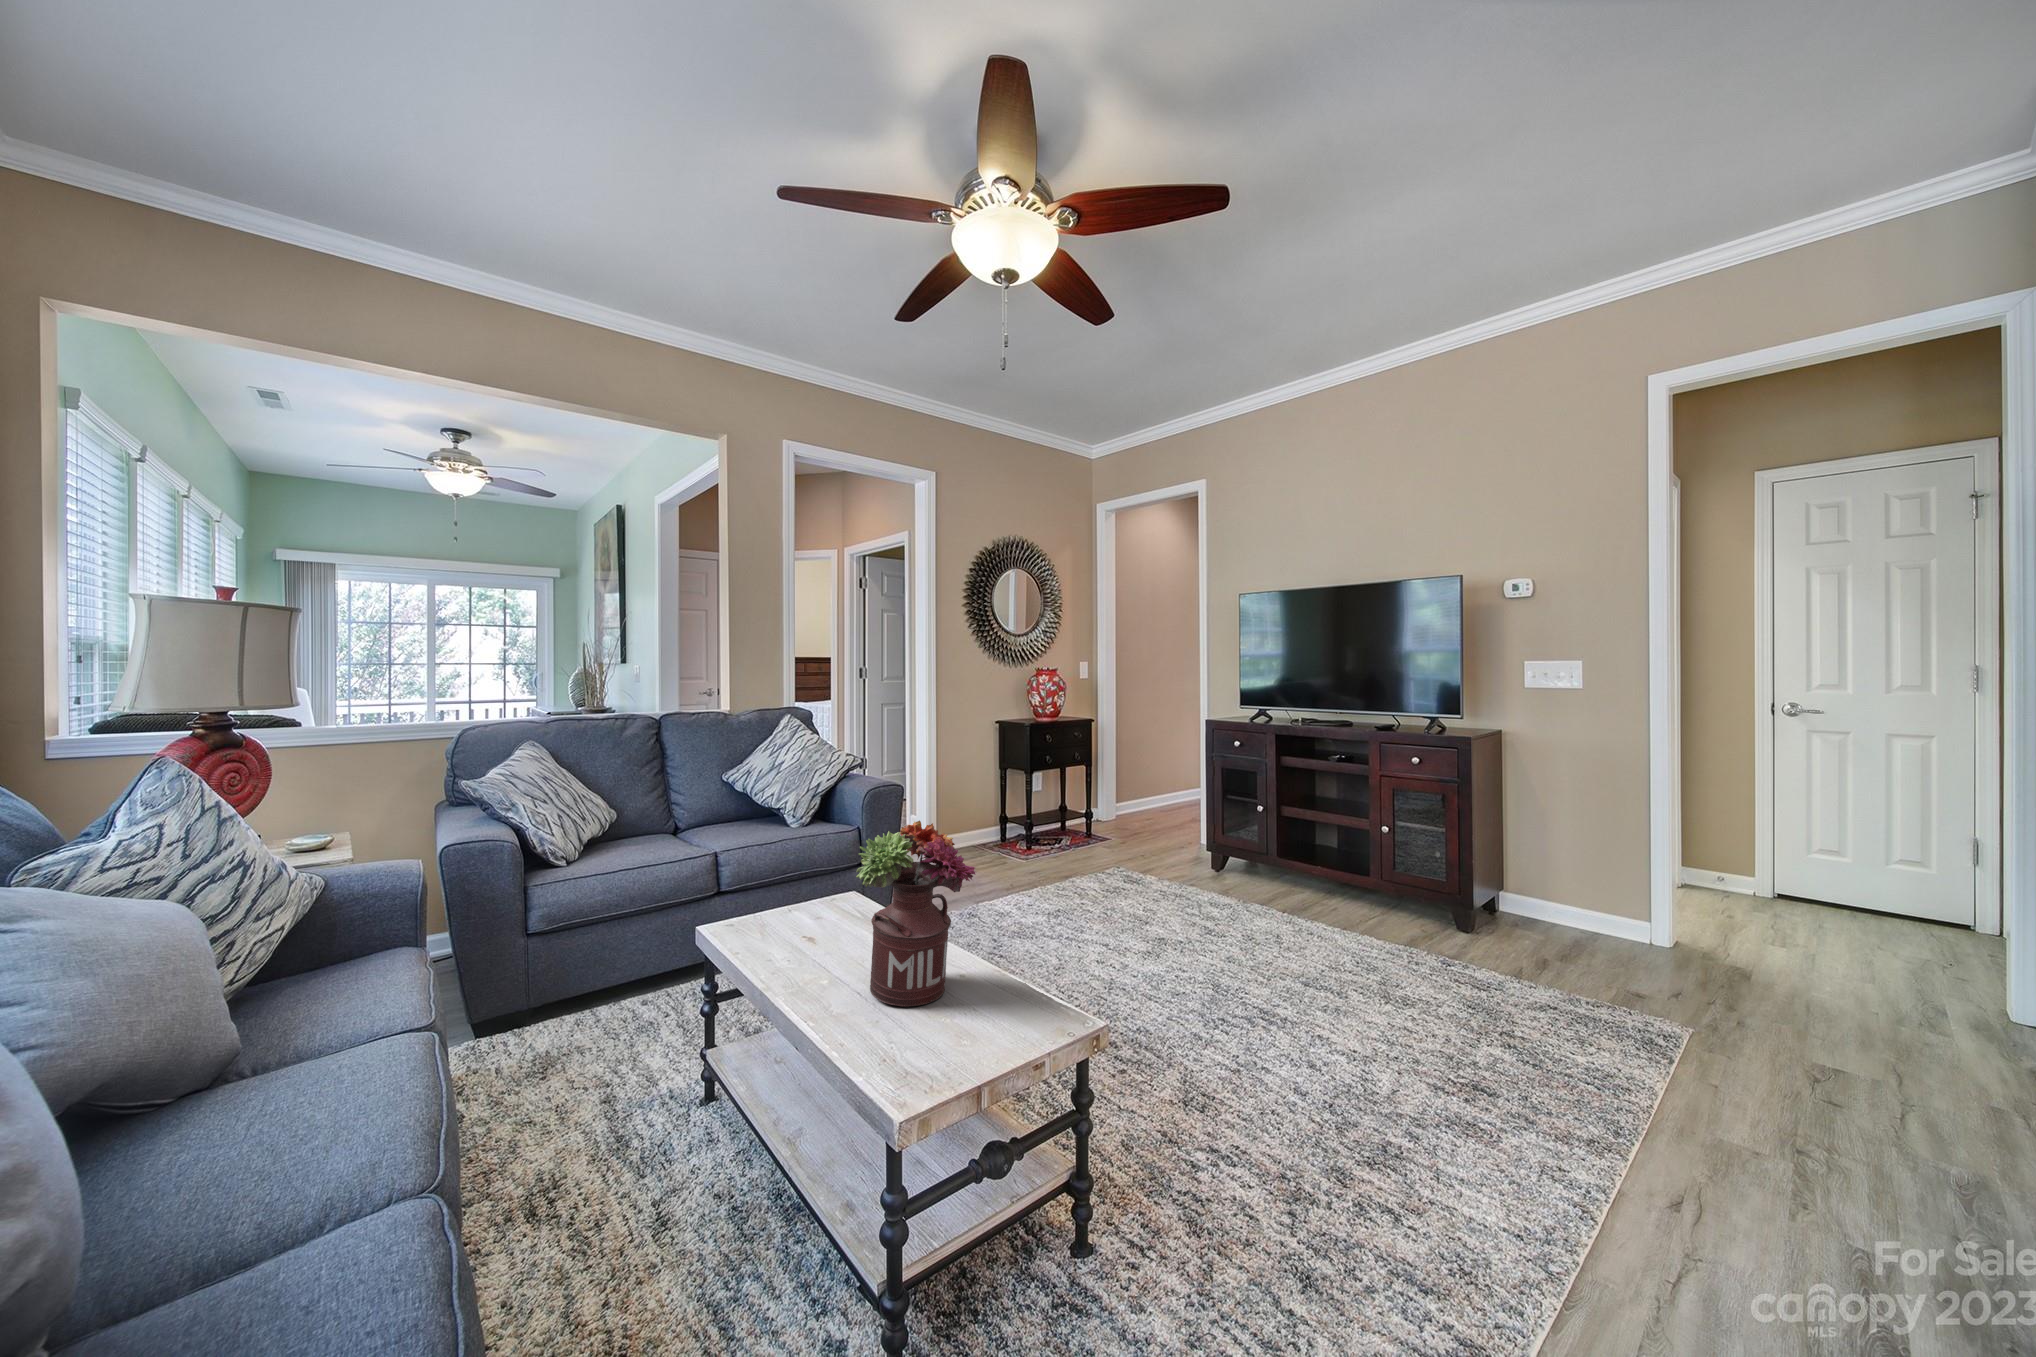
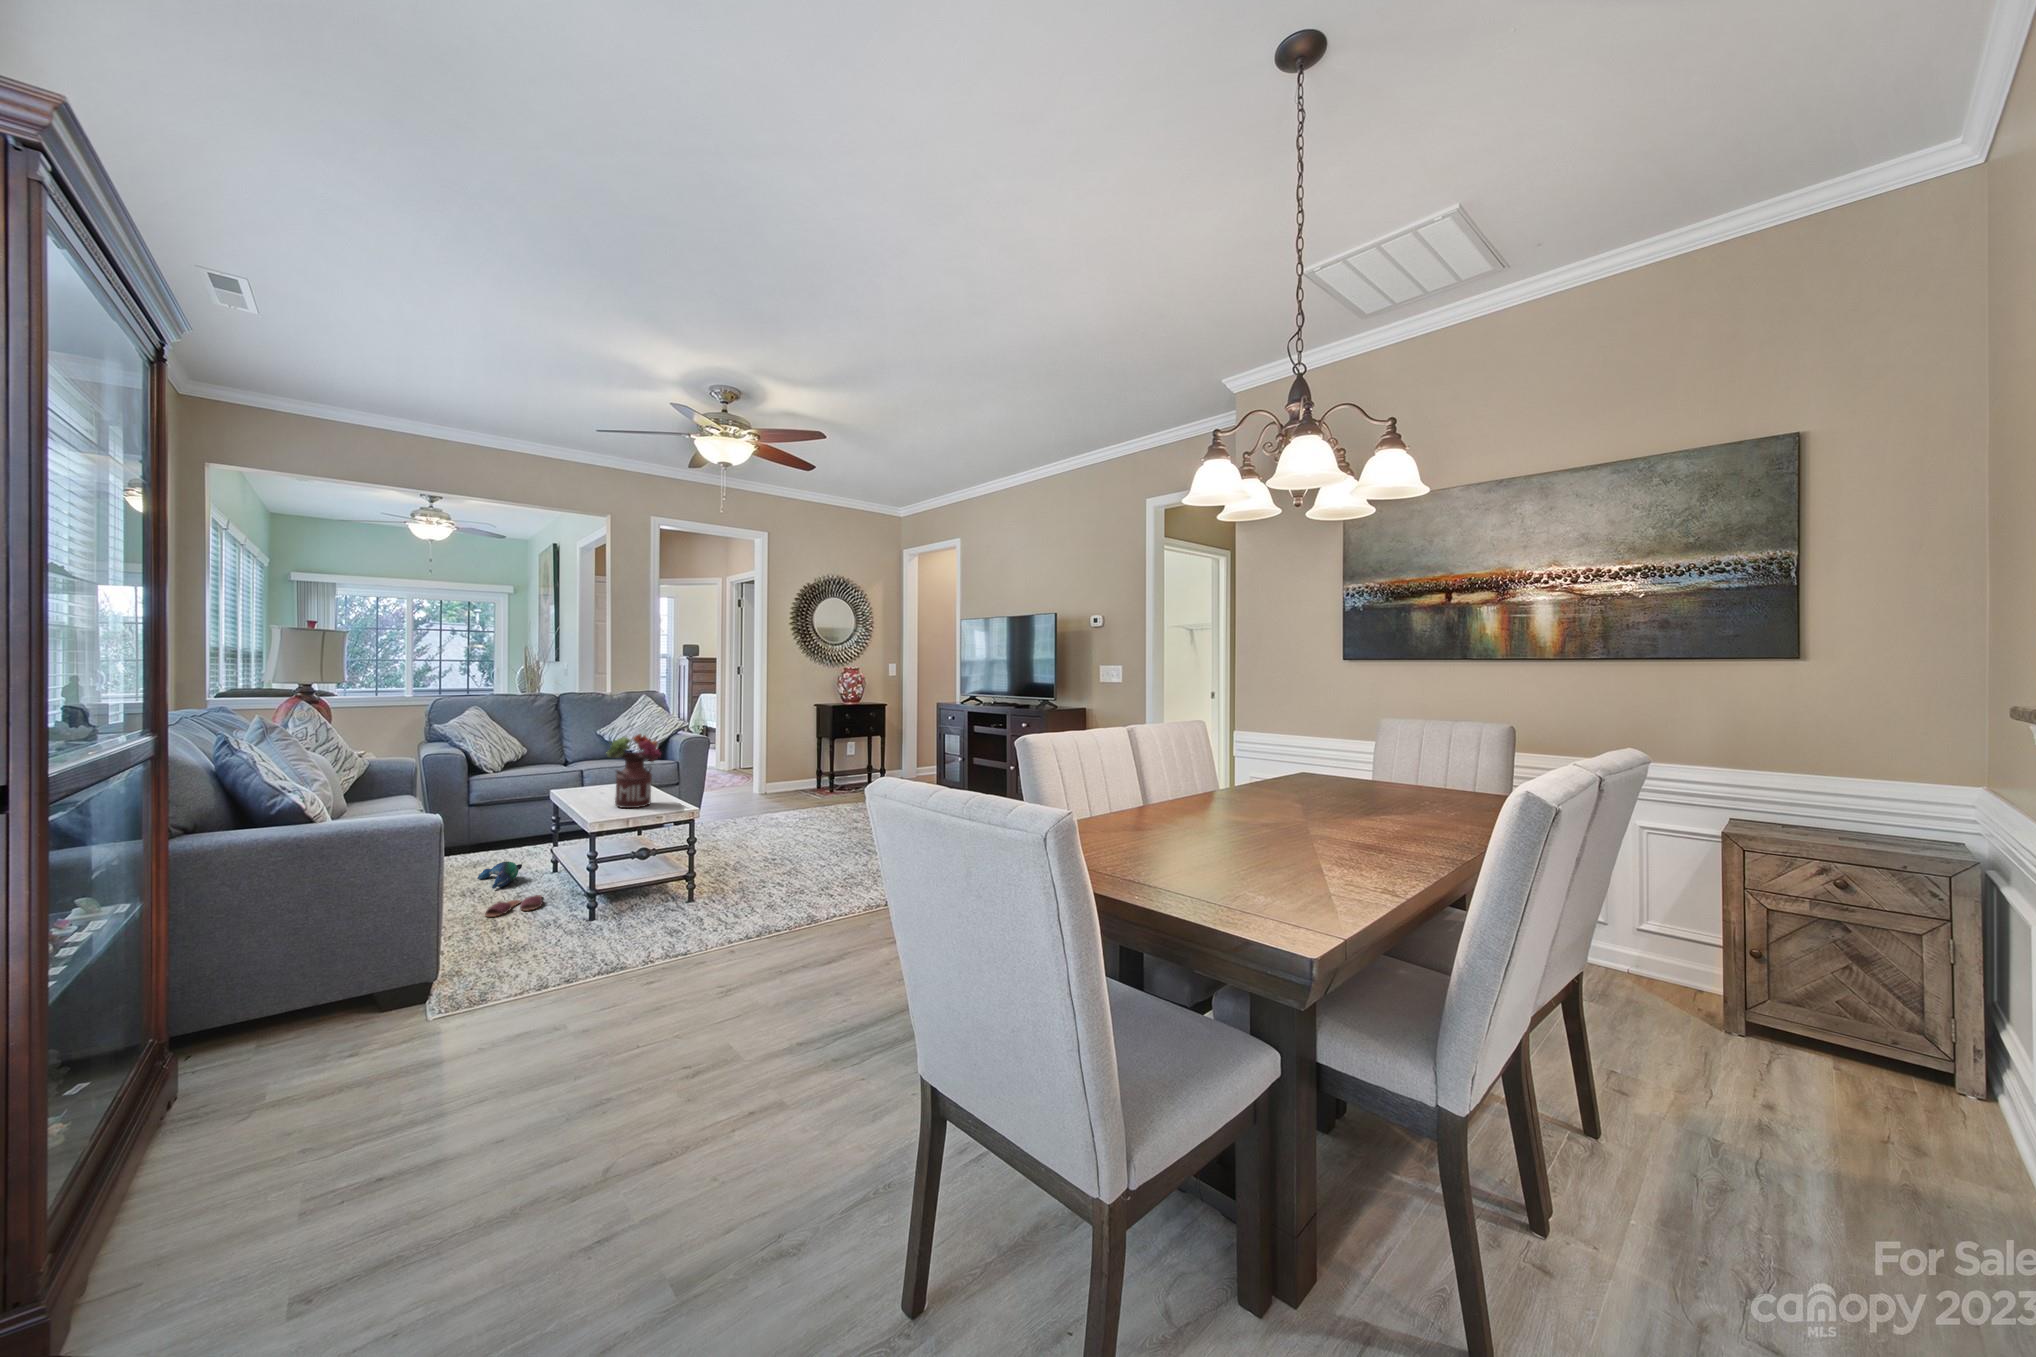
plush toy: none [551,1084,643,1170] -> present [478,861,522,889]
slippers: none [586,1197,714,1319] -> present [485,895,542,917]

